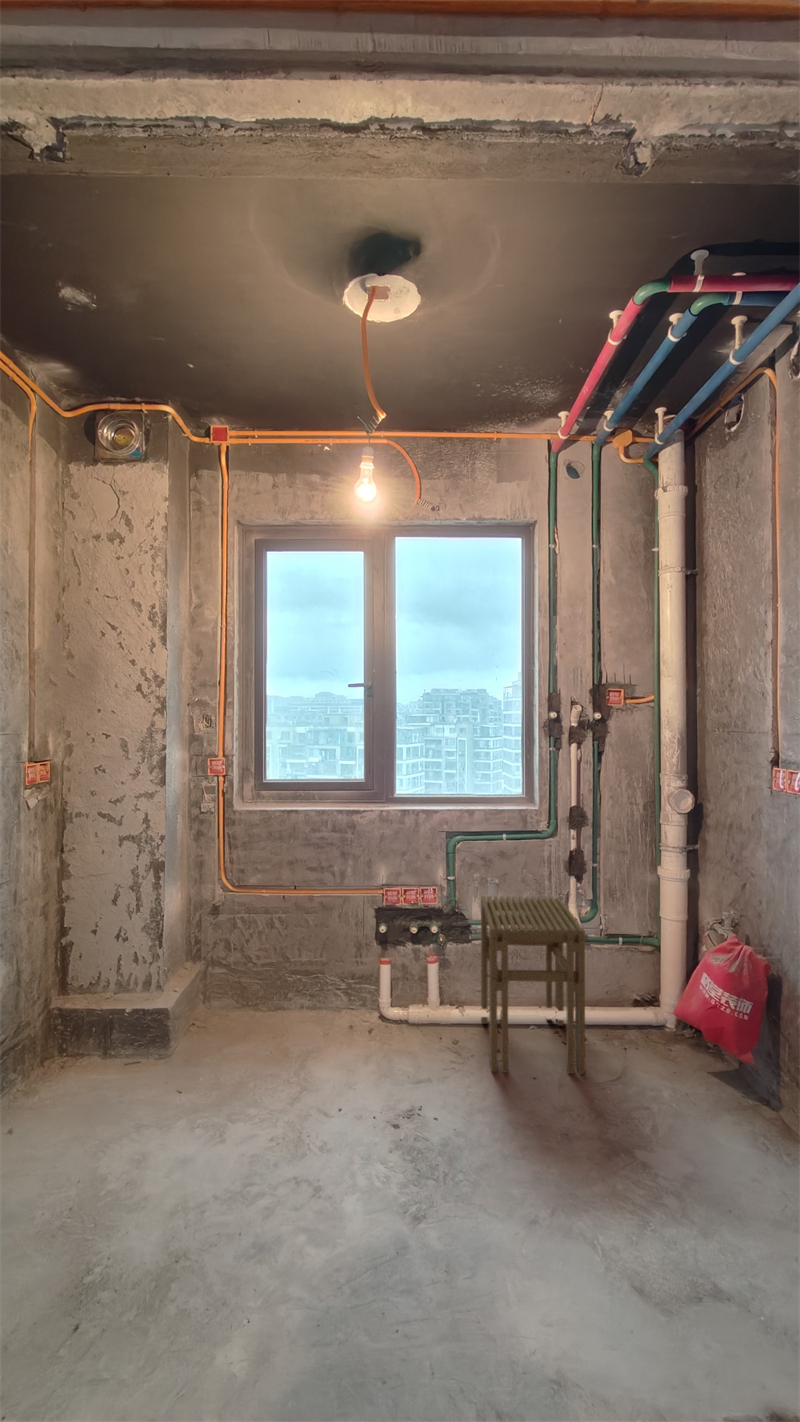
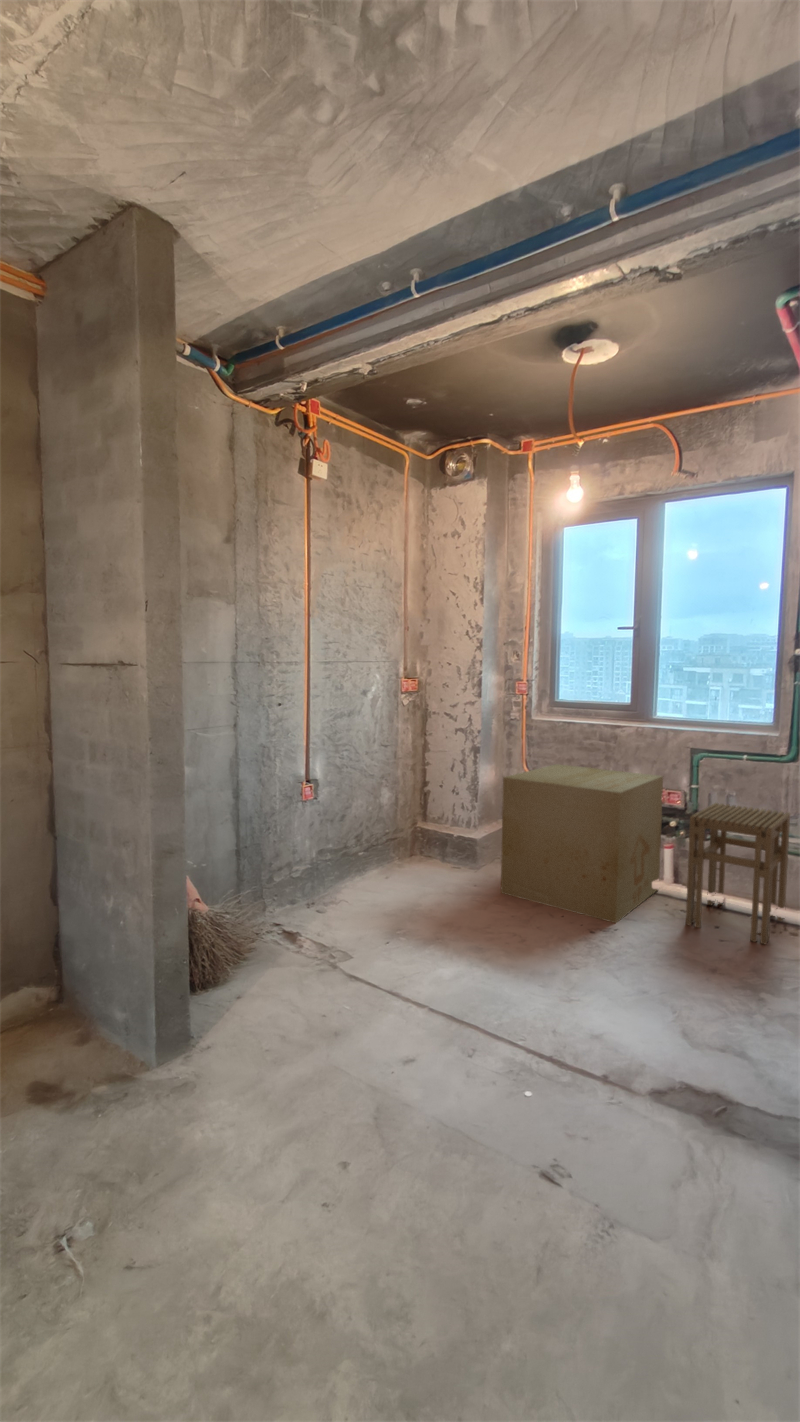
cardboard box: none [235,870,422,1107] -> present [501,764,663,923]

